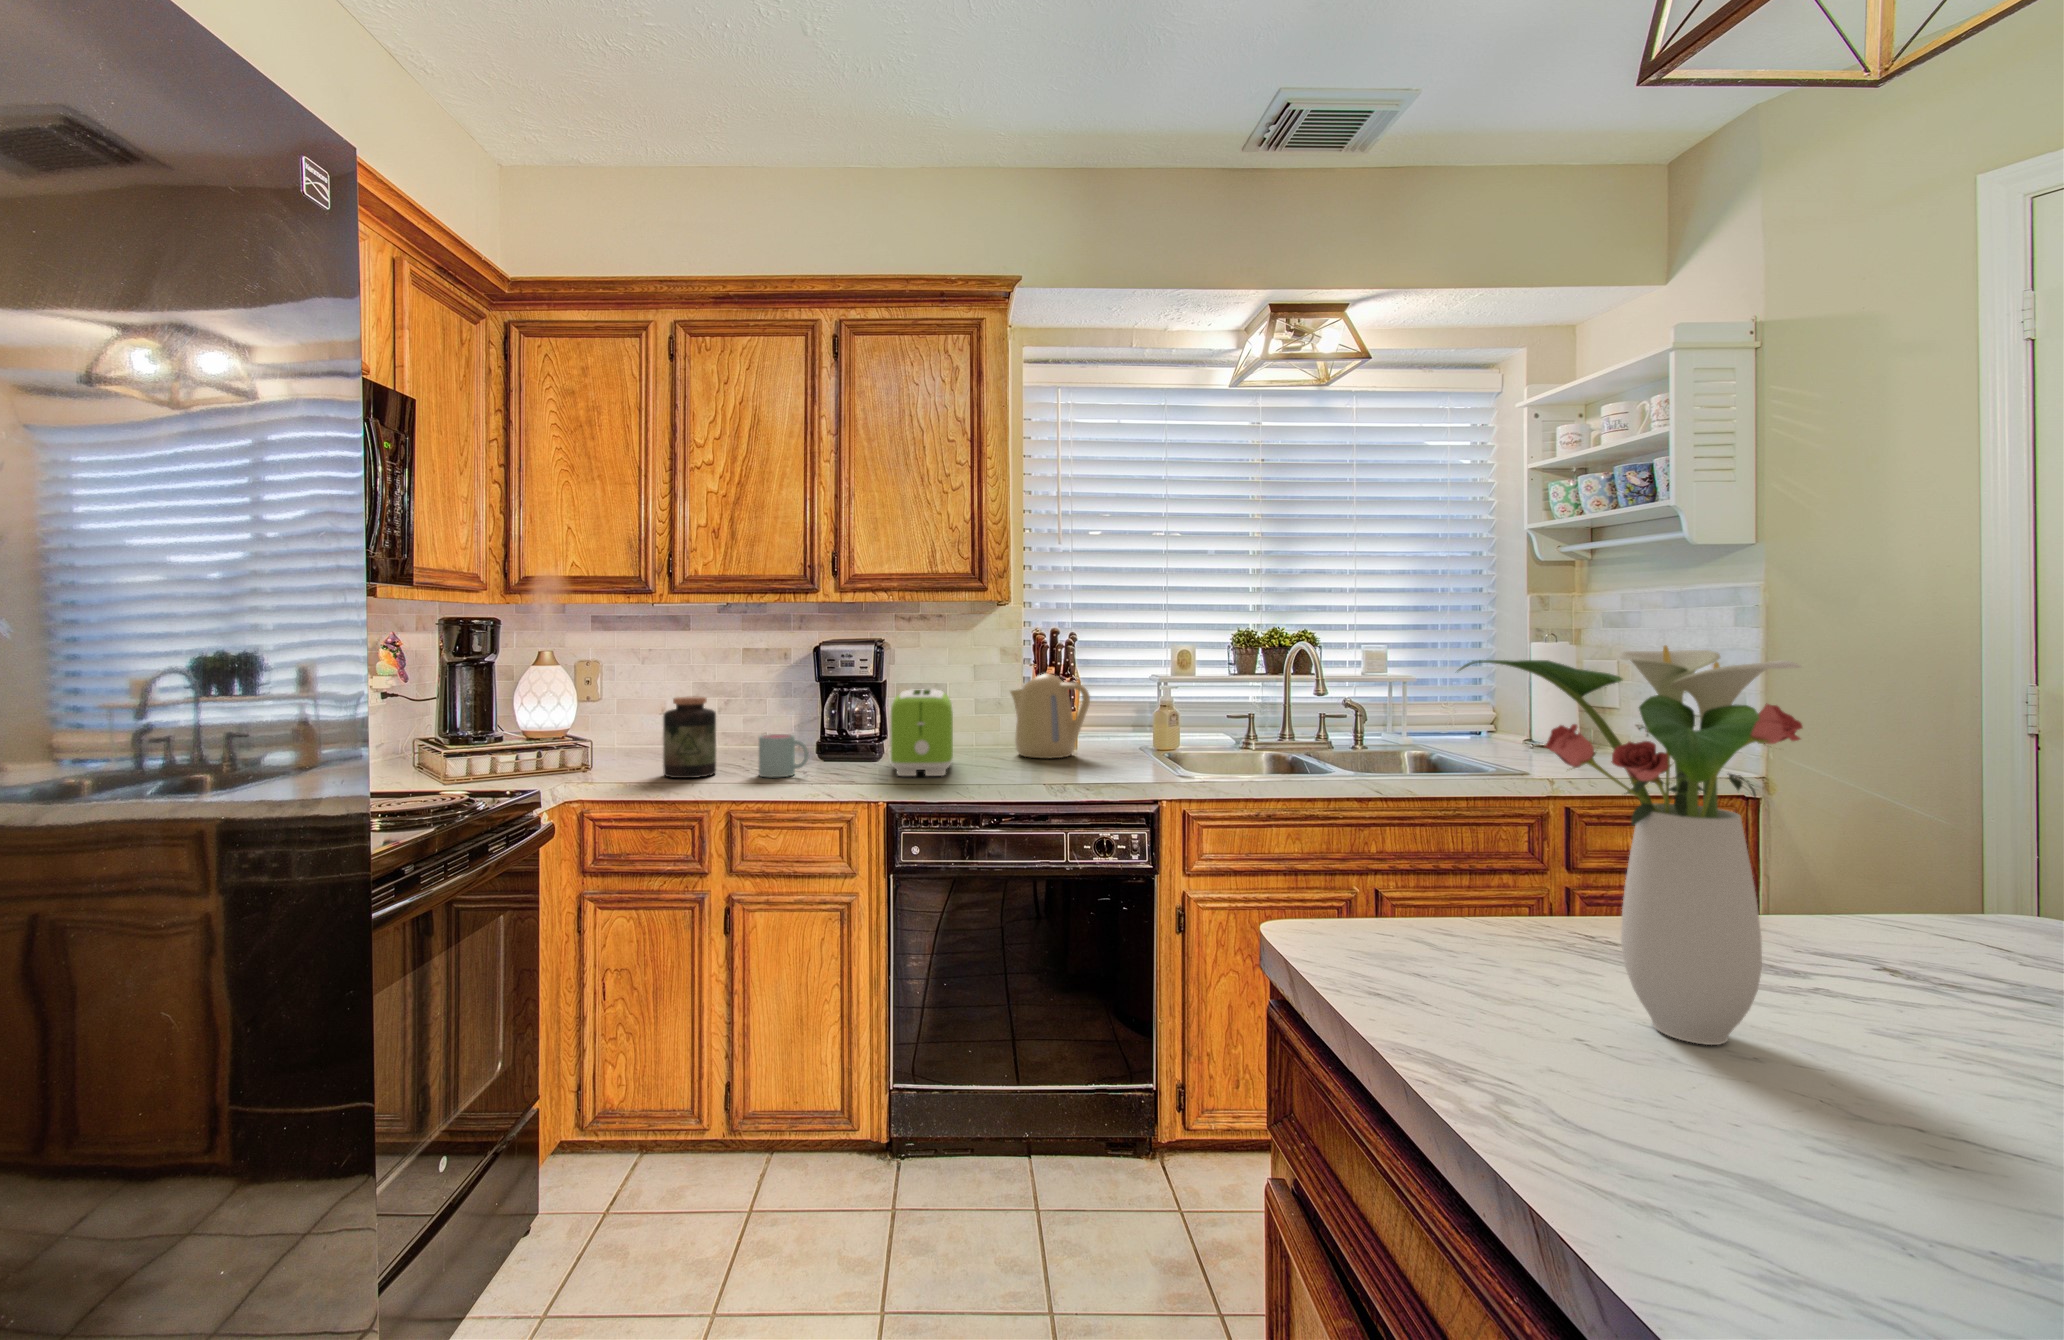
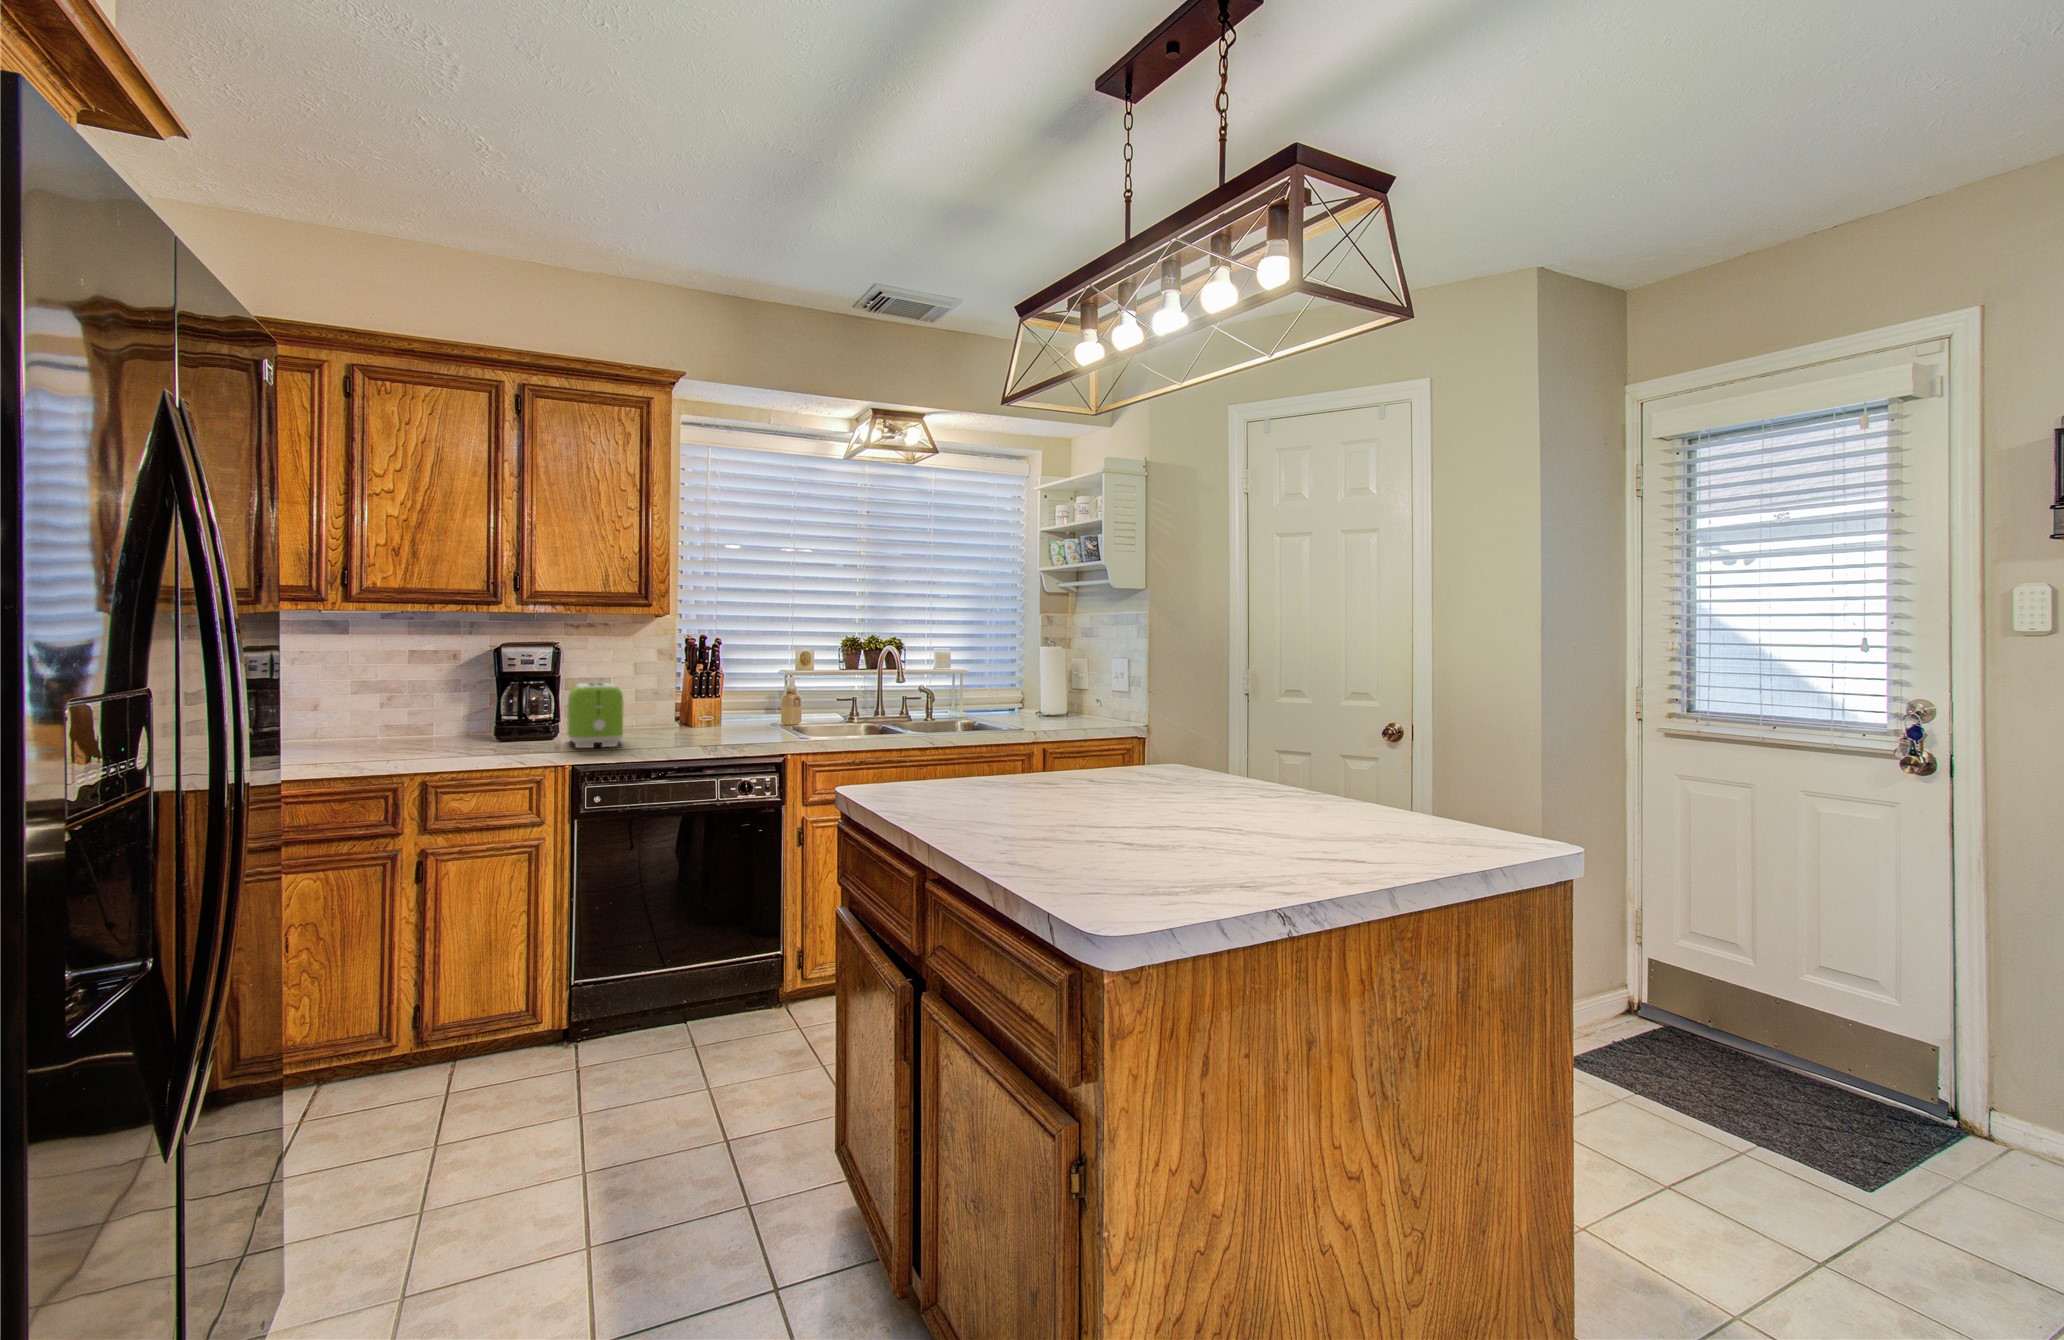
flower arrangement: present [1458,645,1803,1045] -> none [916,643,1025,793]
kettle: present [1010,674,1090,758] -> none [666,670,734,734]
jar: present [663,696,716,778] -> none [349,690,403,759]
mug: present [759,734,809,777] -> none [447,720,496,754]

